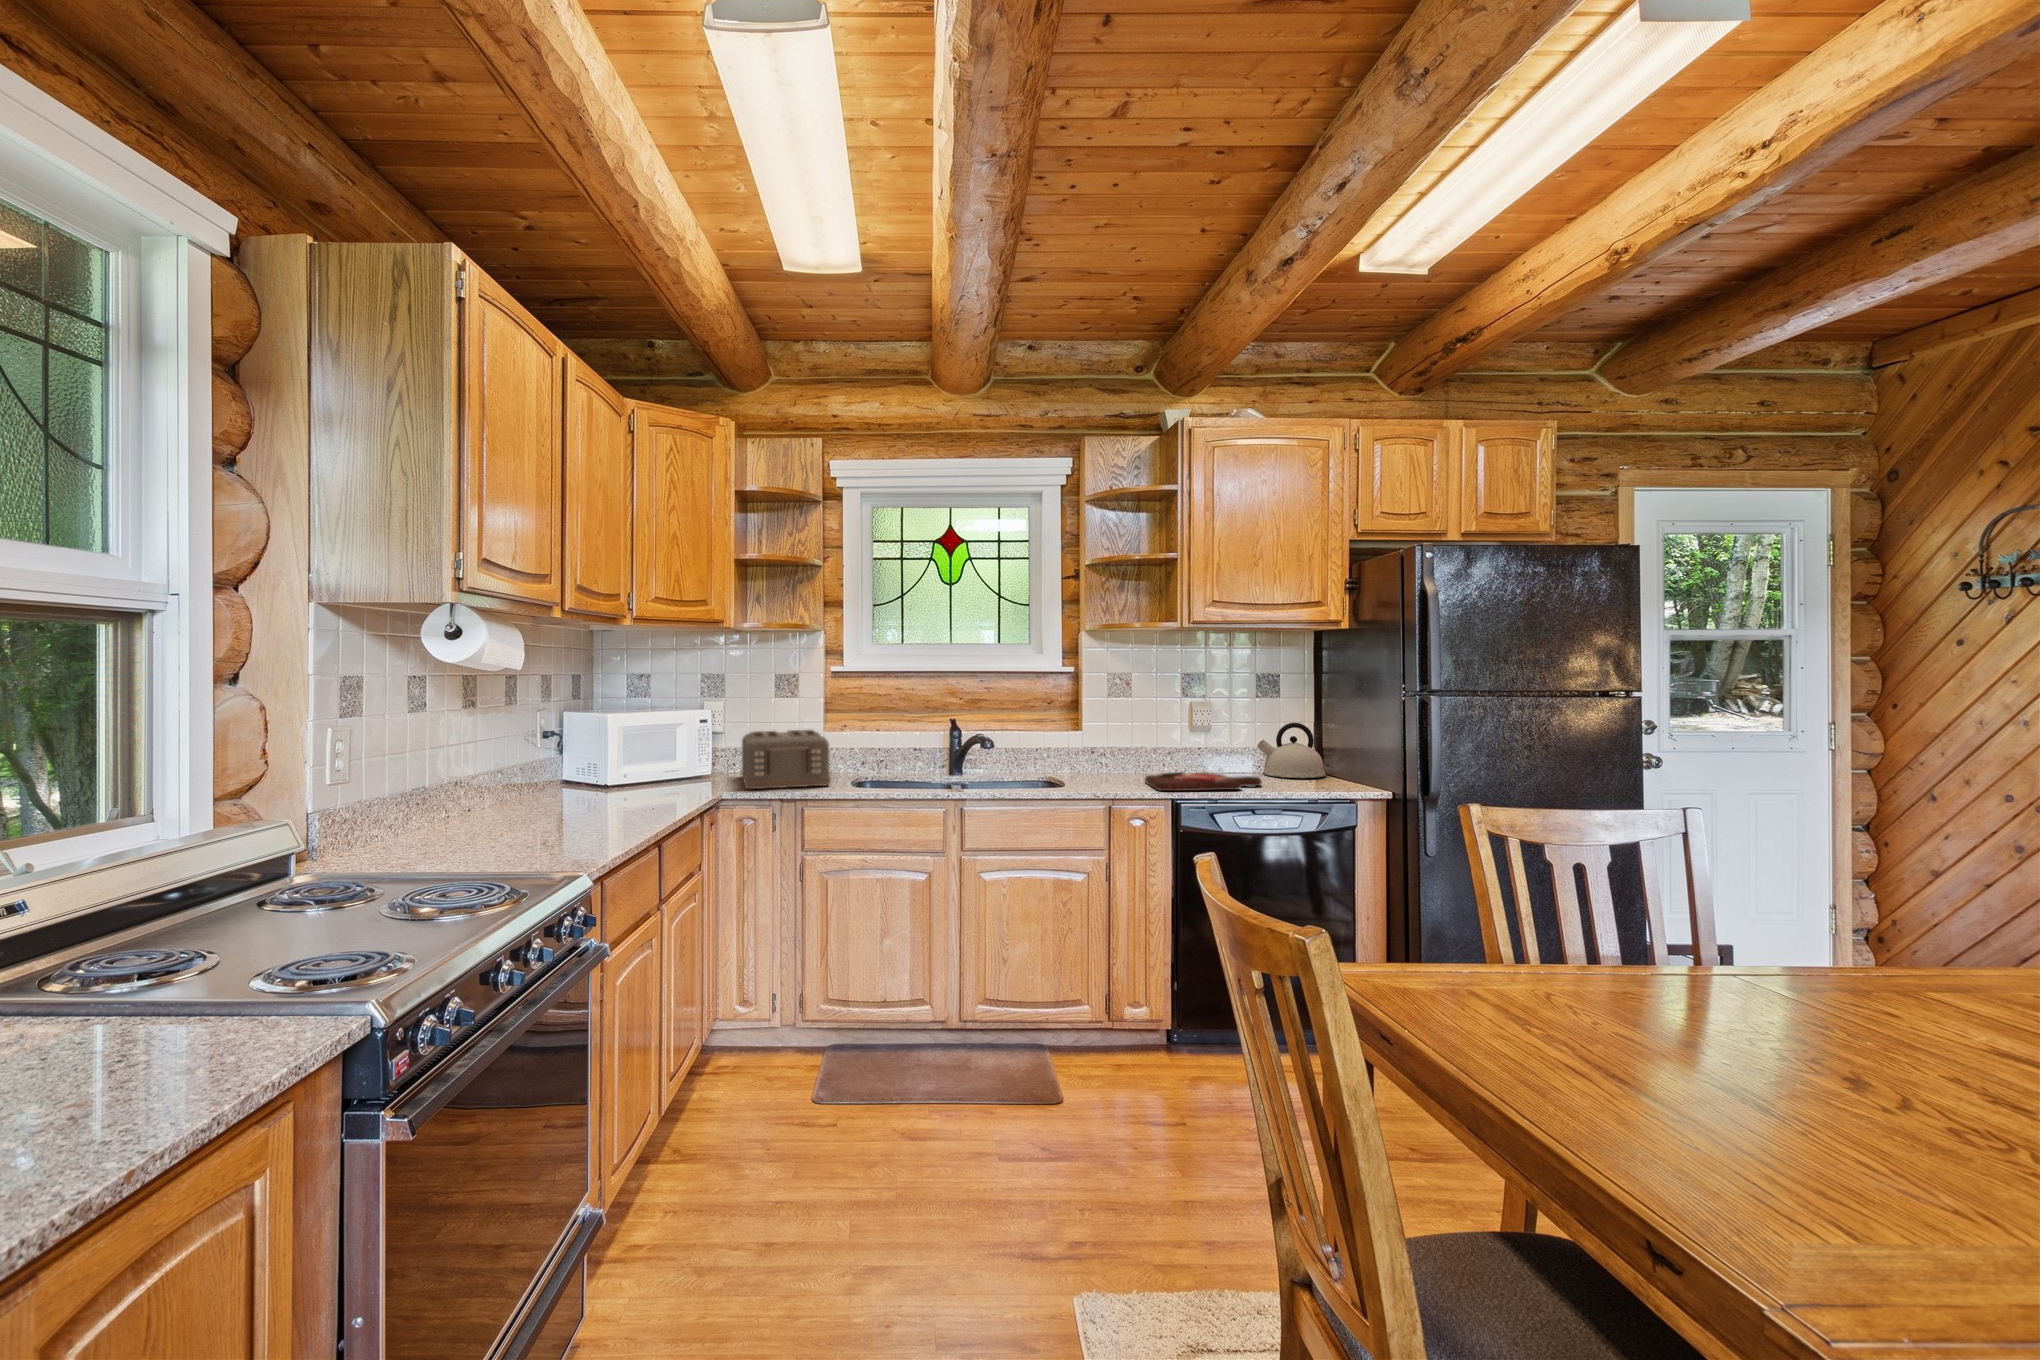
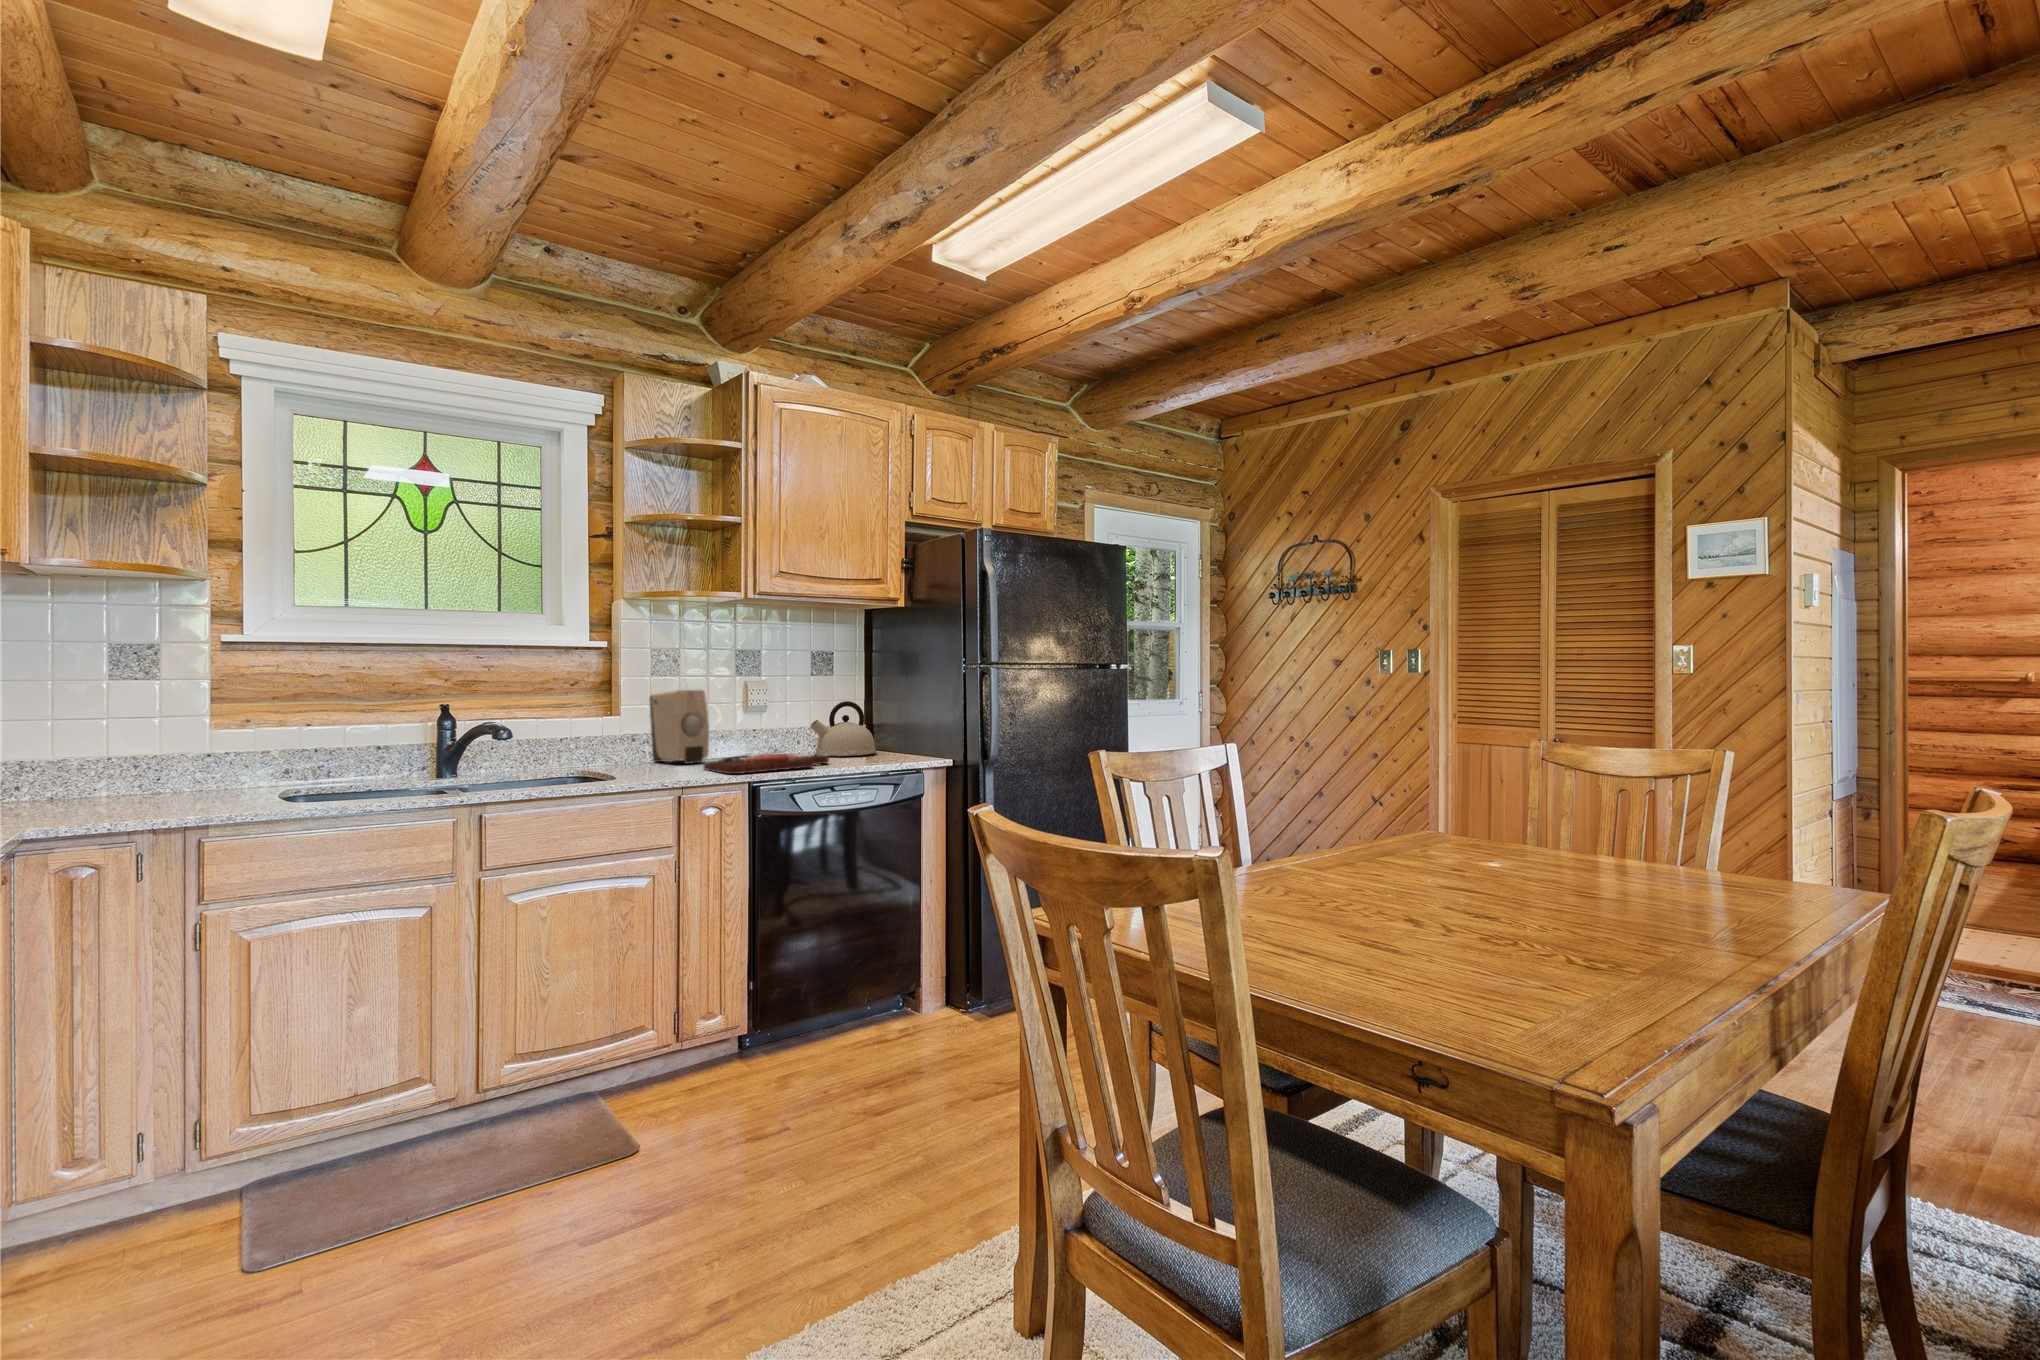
soap dispenser: none [1113,709,1158,775] -> present [649,690,709,764]
toaster: present [742,730,831,789] -> none [42,727,251,819]

